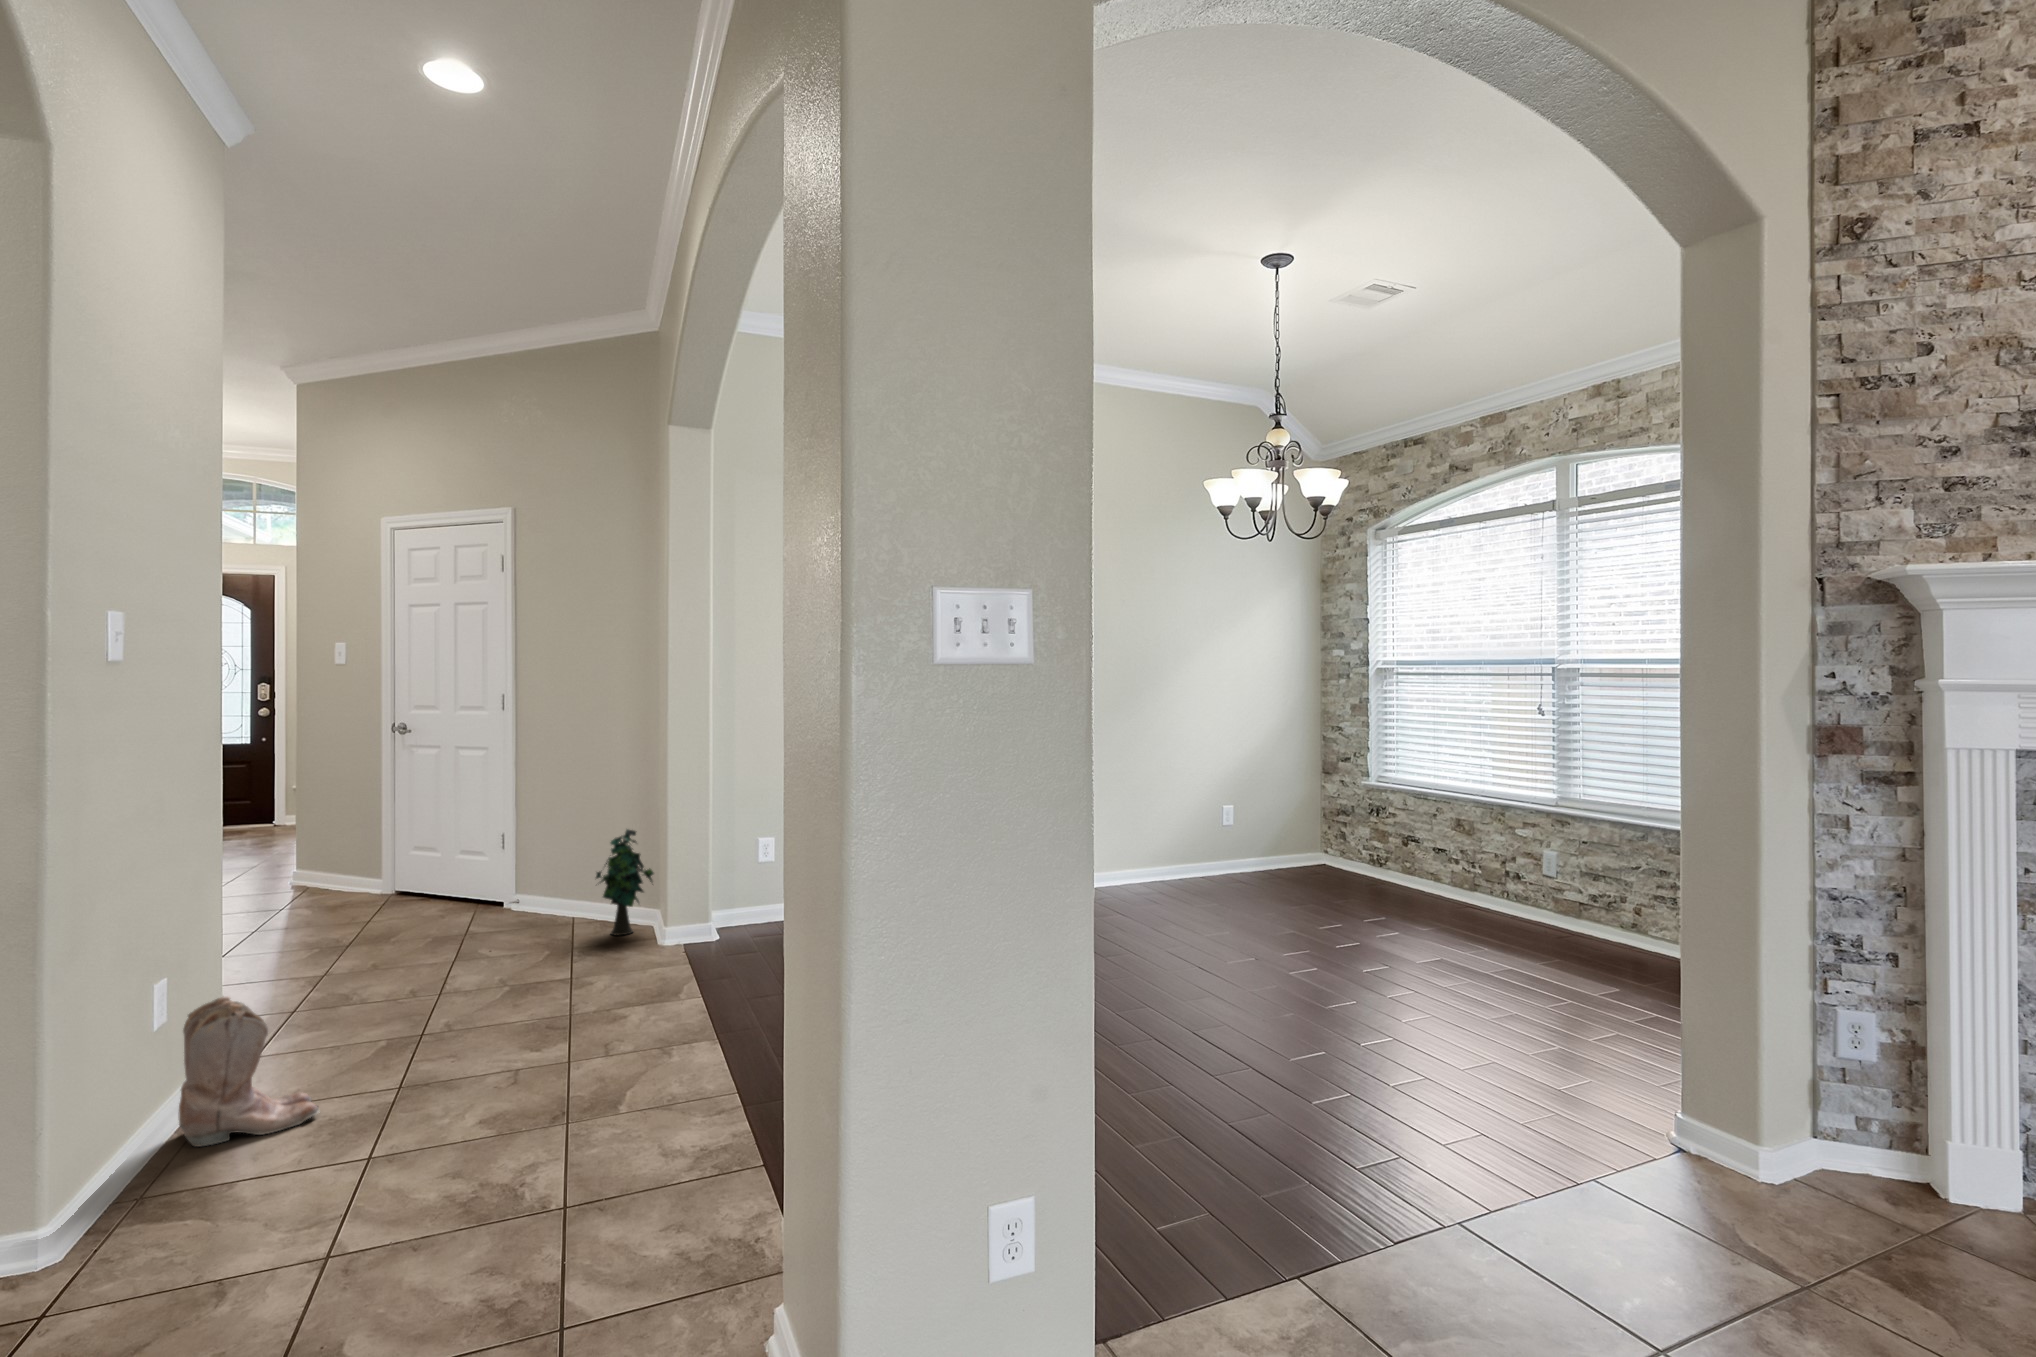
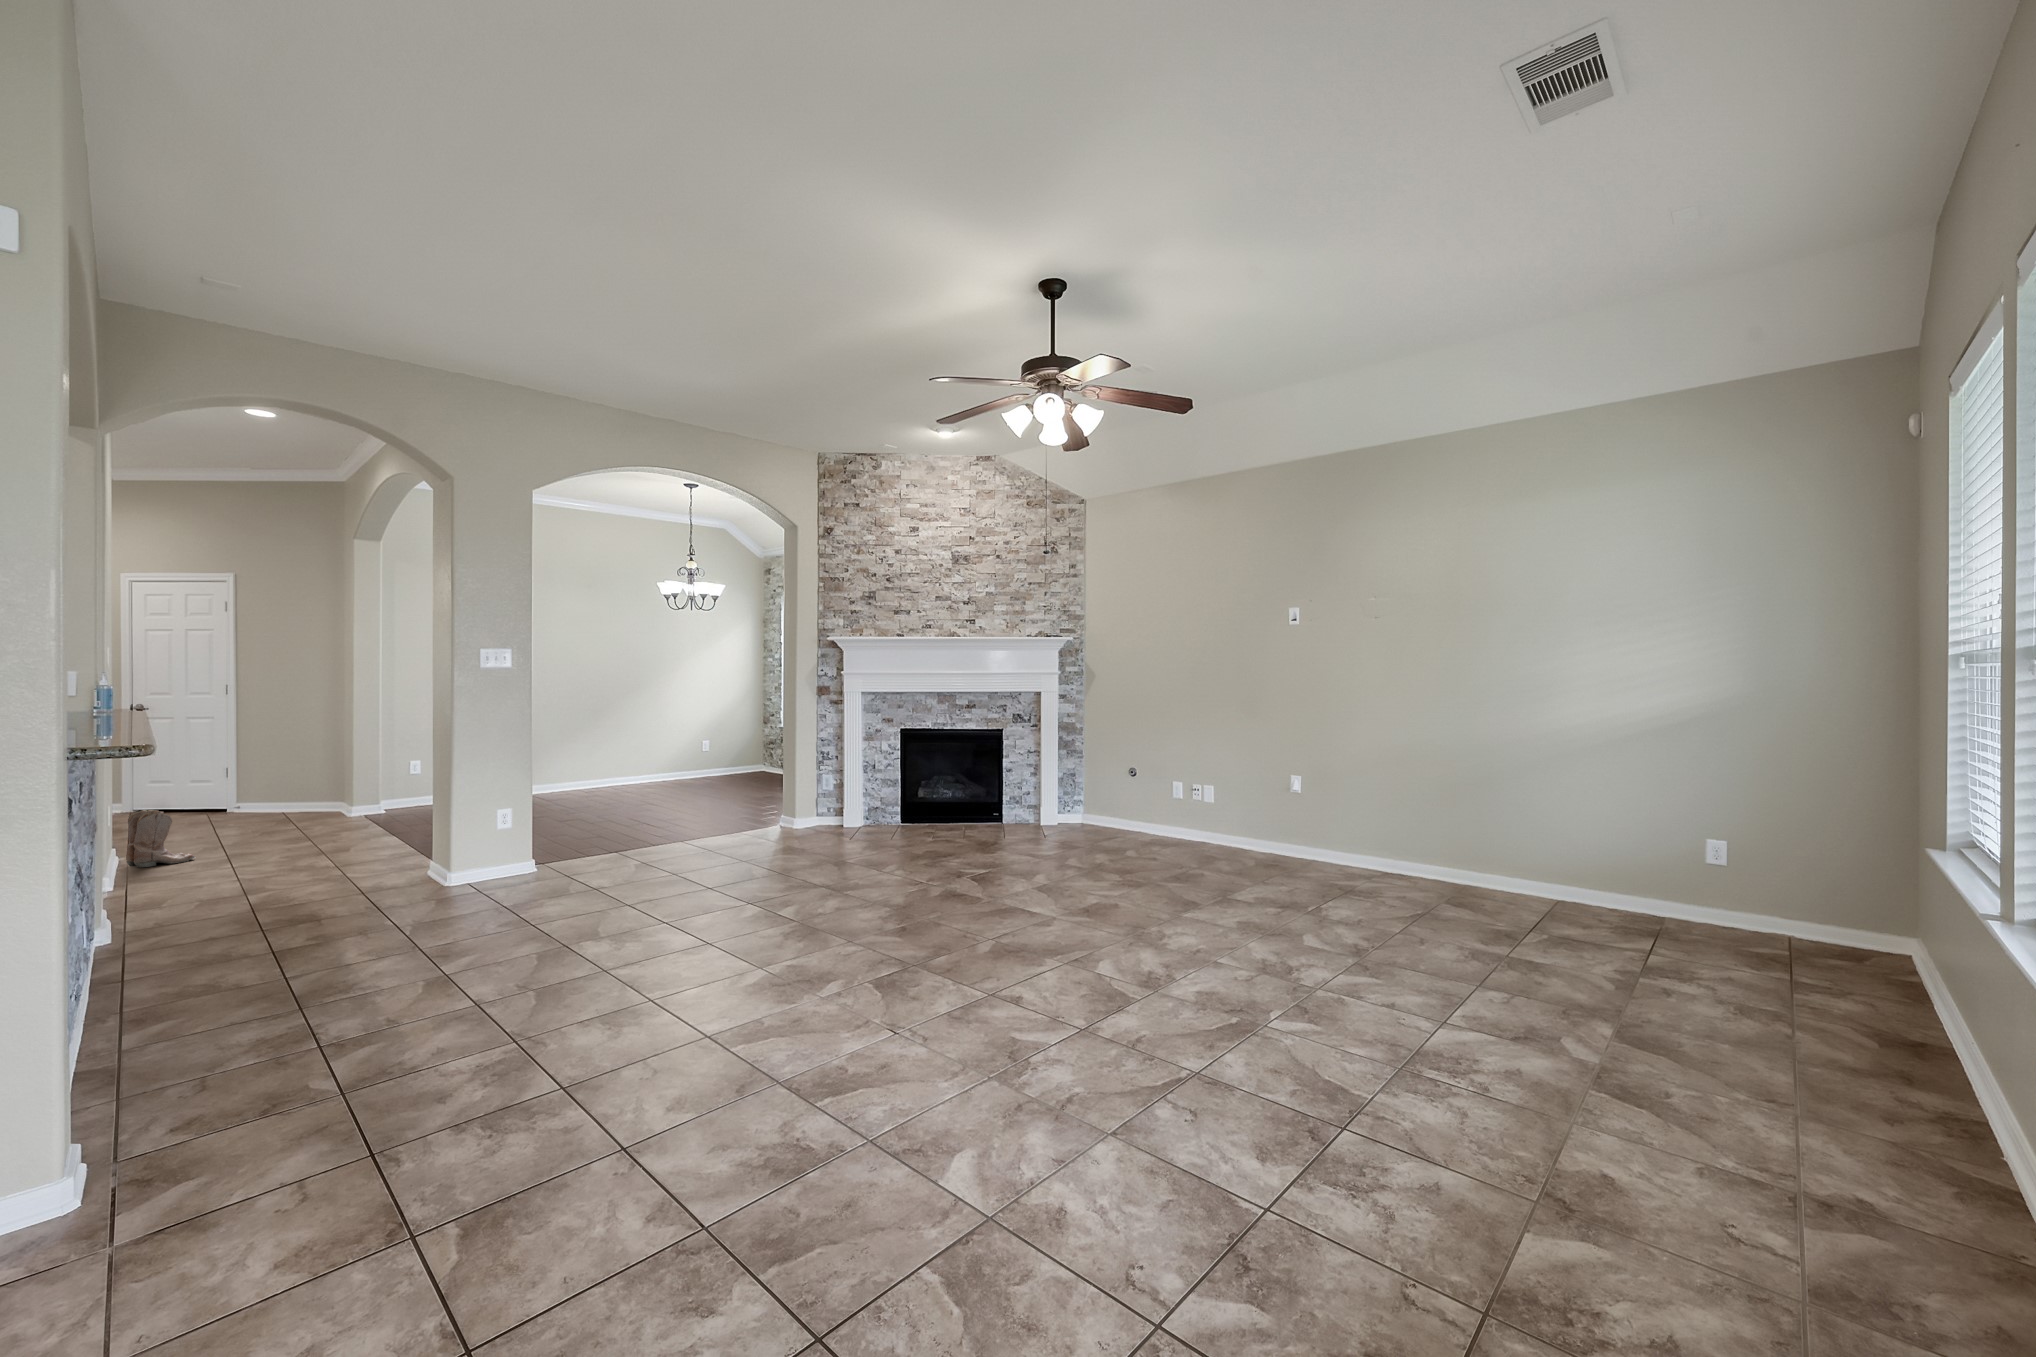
decorative plant: present [596,829,654,935] -> none [301,756,341,814]

